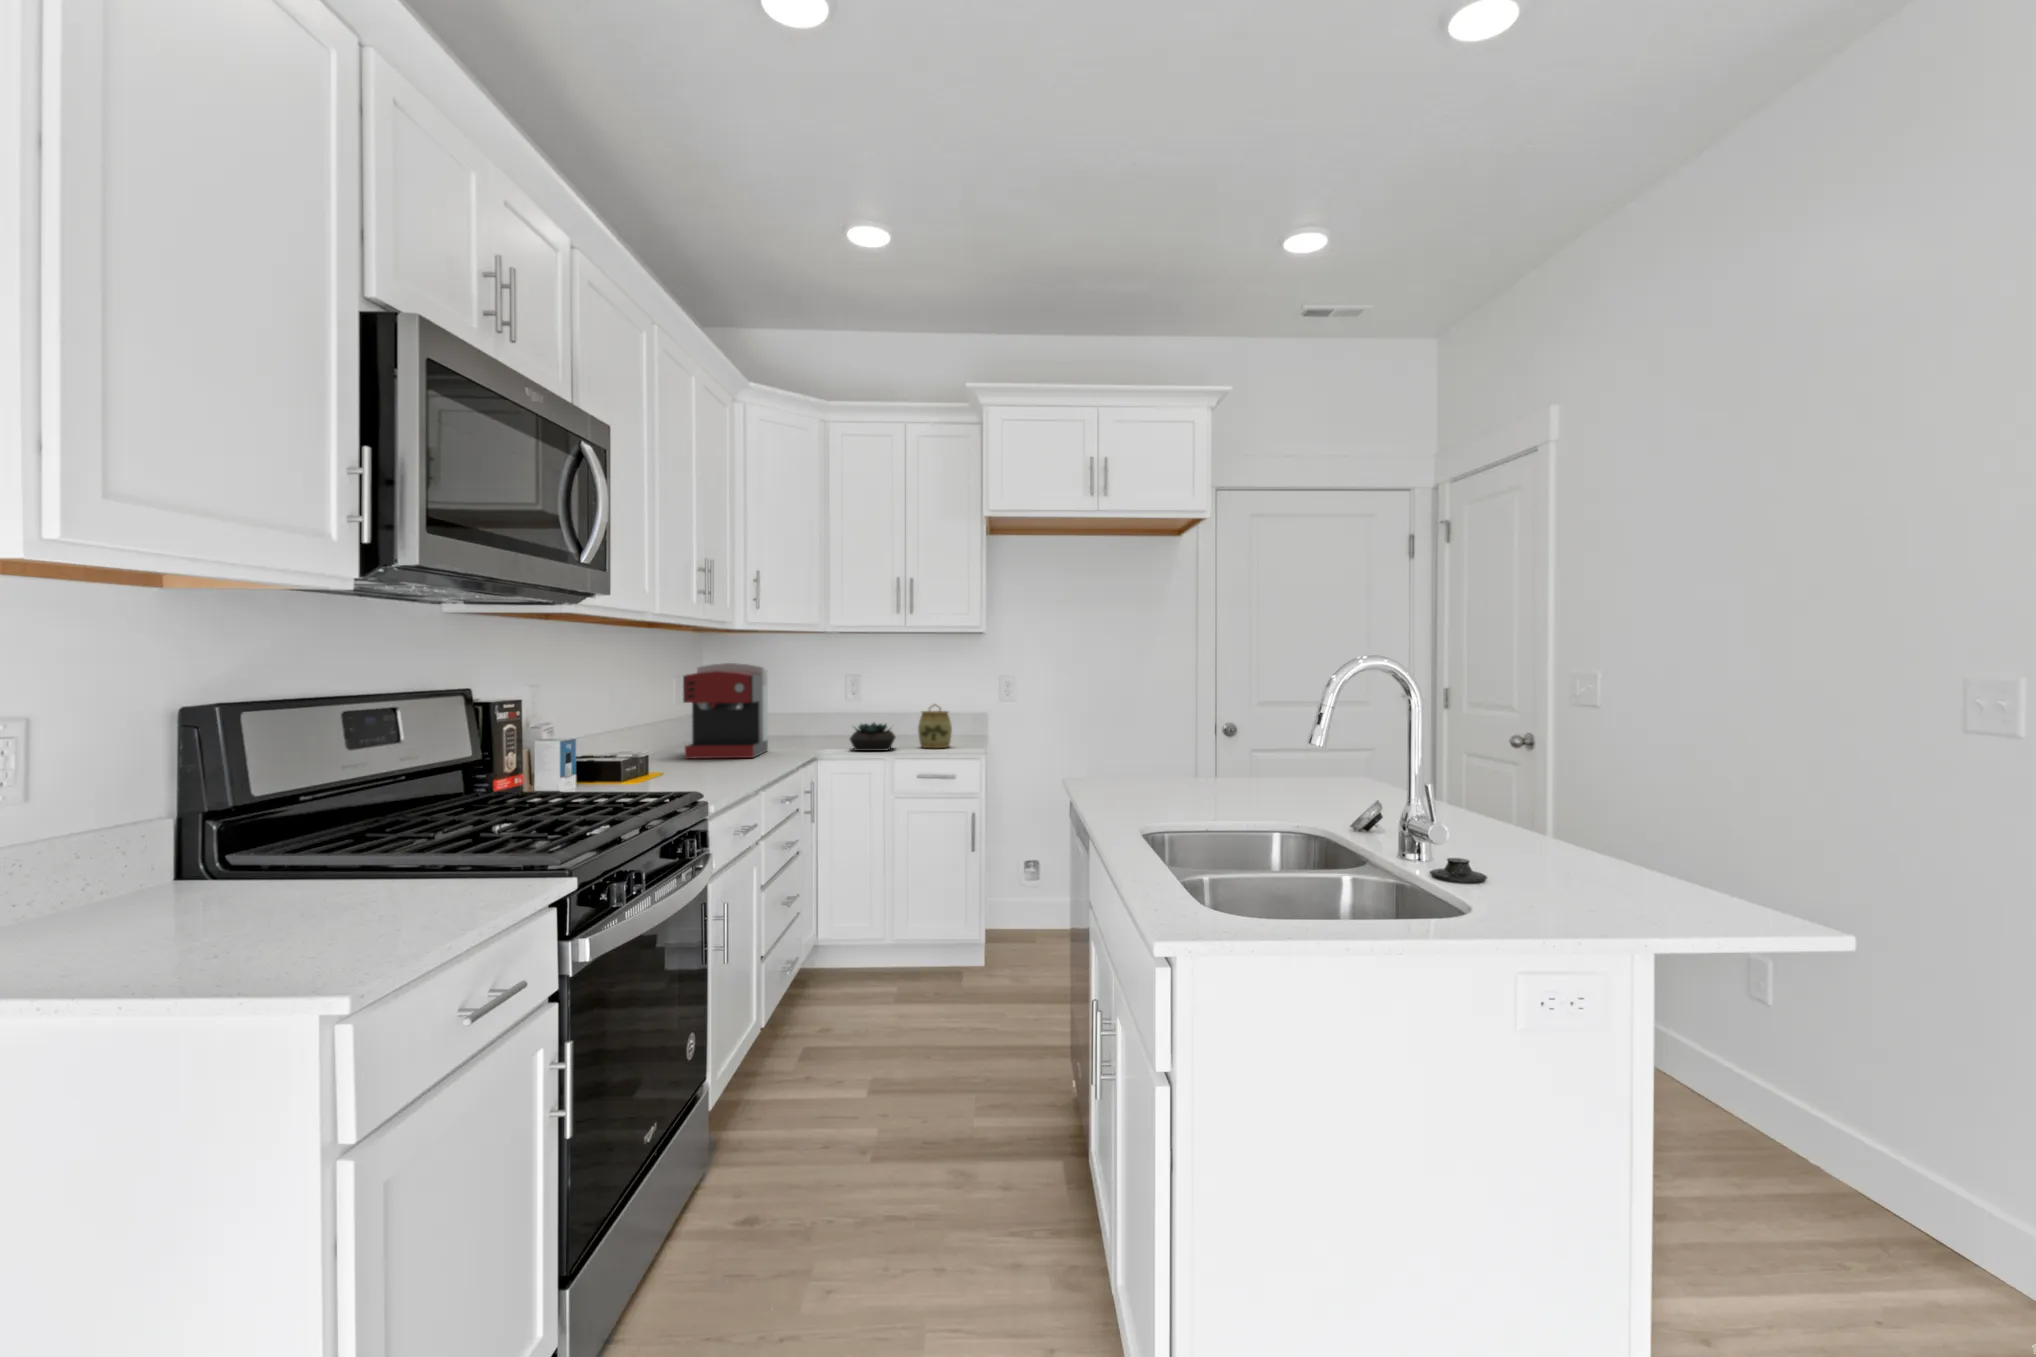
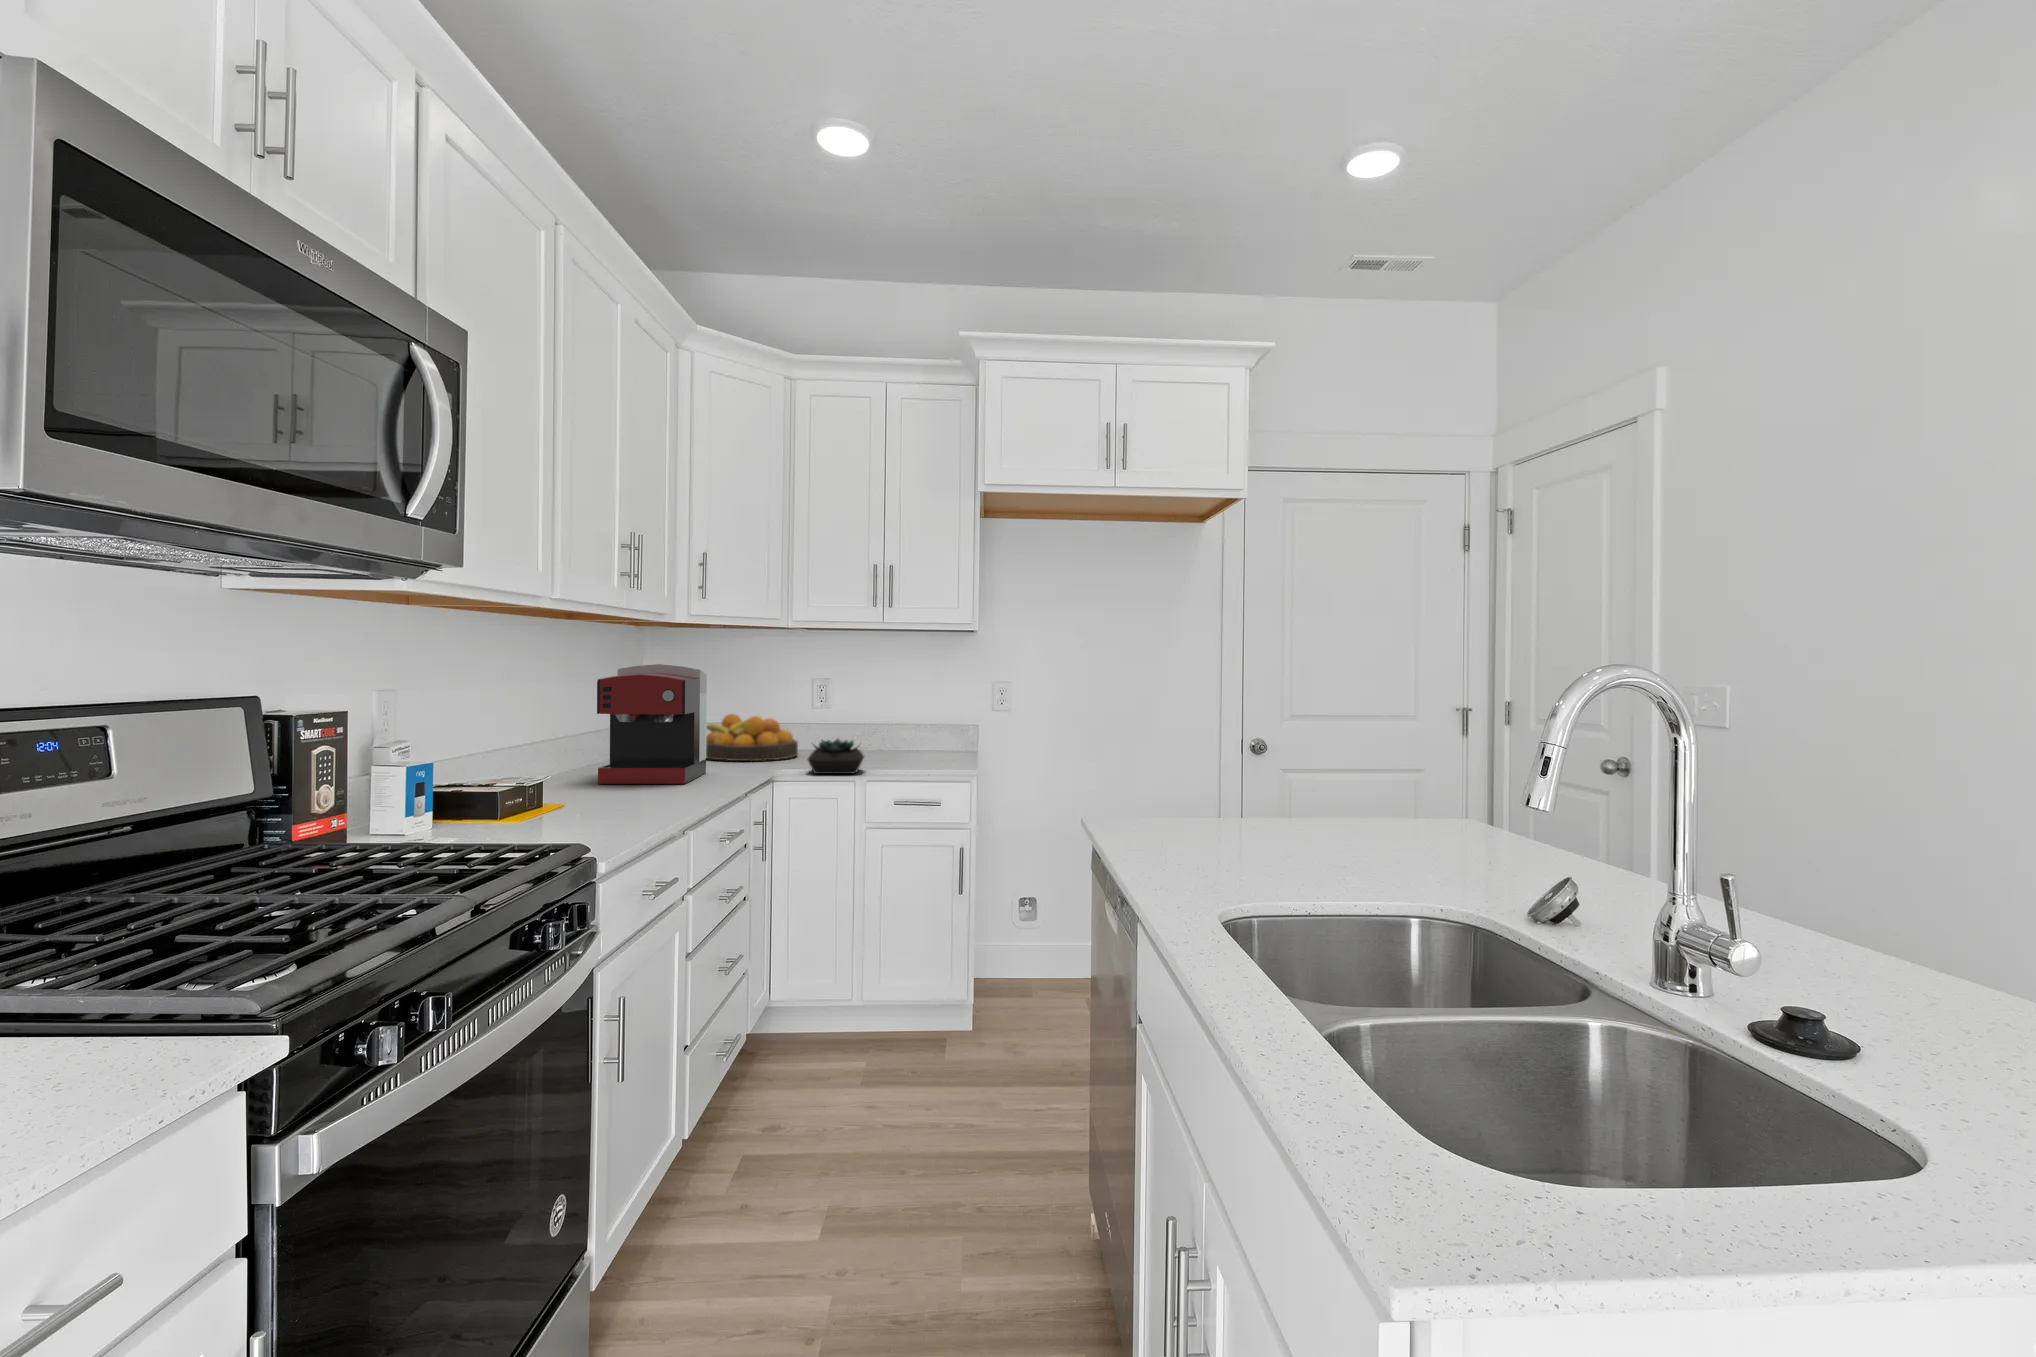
fruit bowl: none [759,704,841,742] -> present [706,714,798,761]
jar: present [918,704,952,748] -> none [892,716,933,771]

